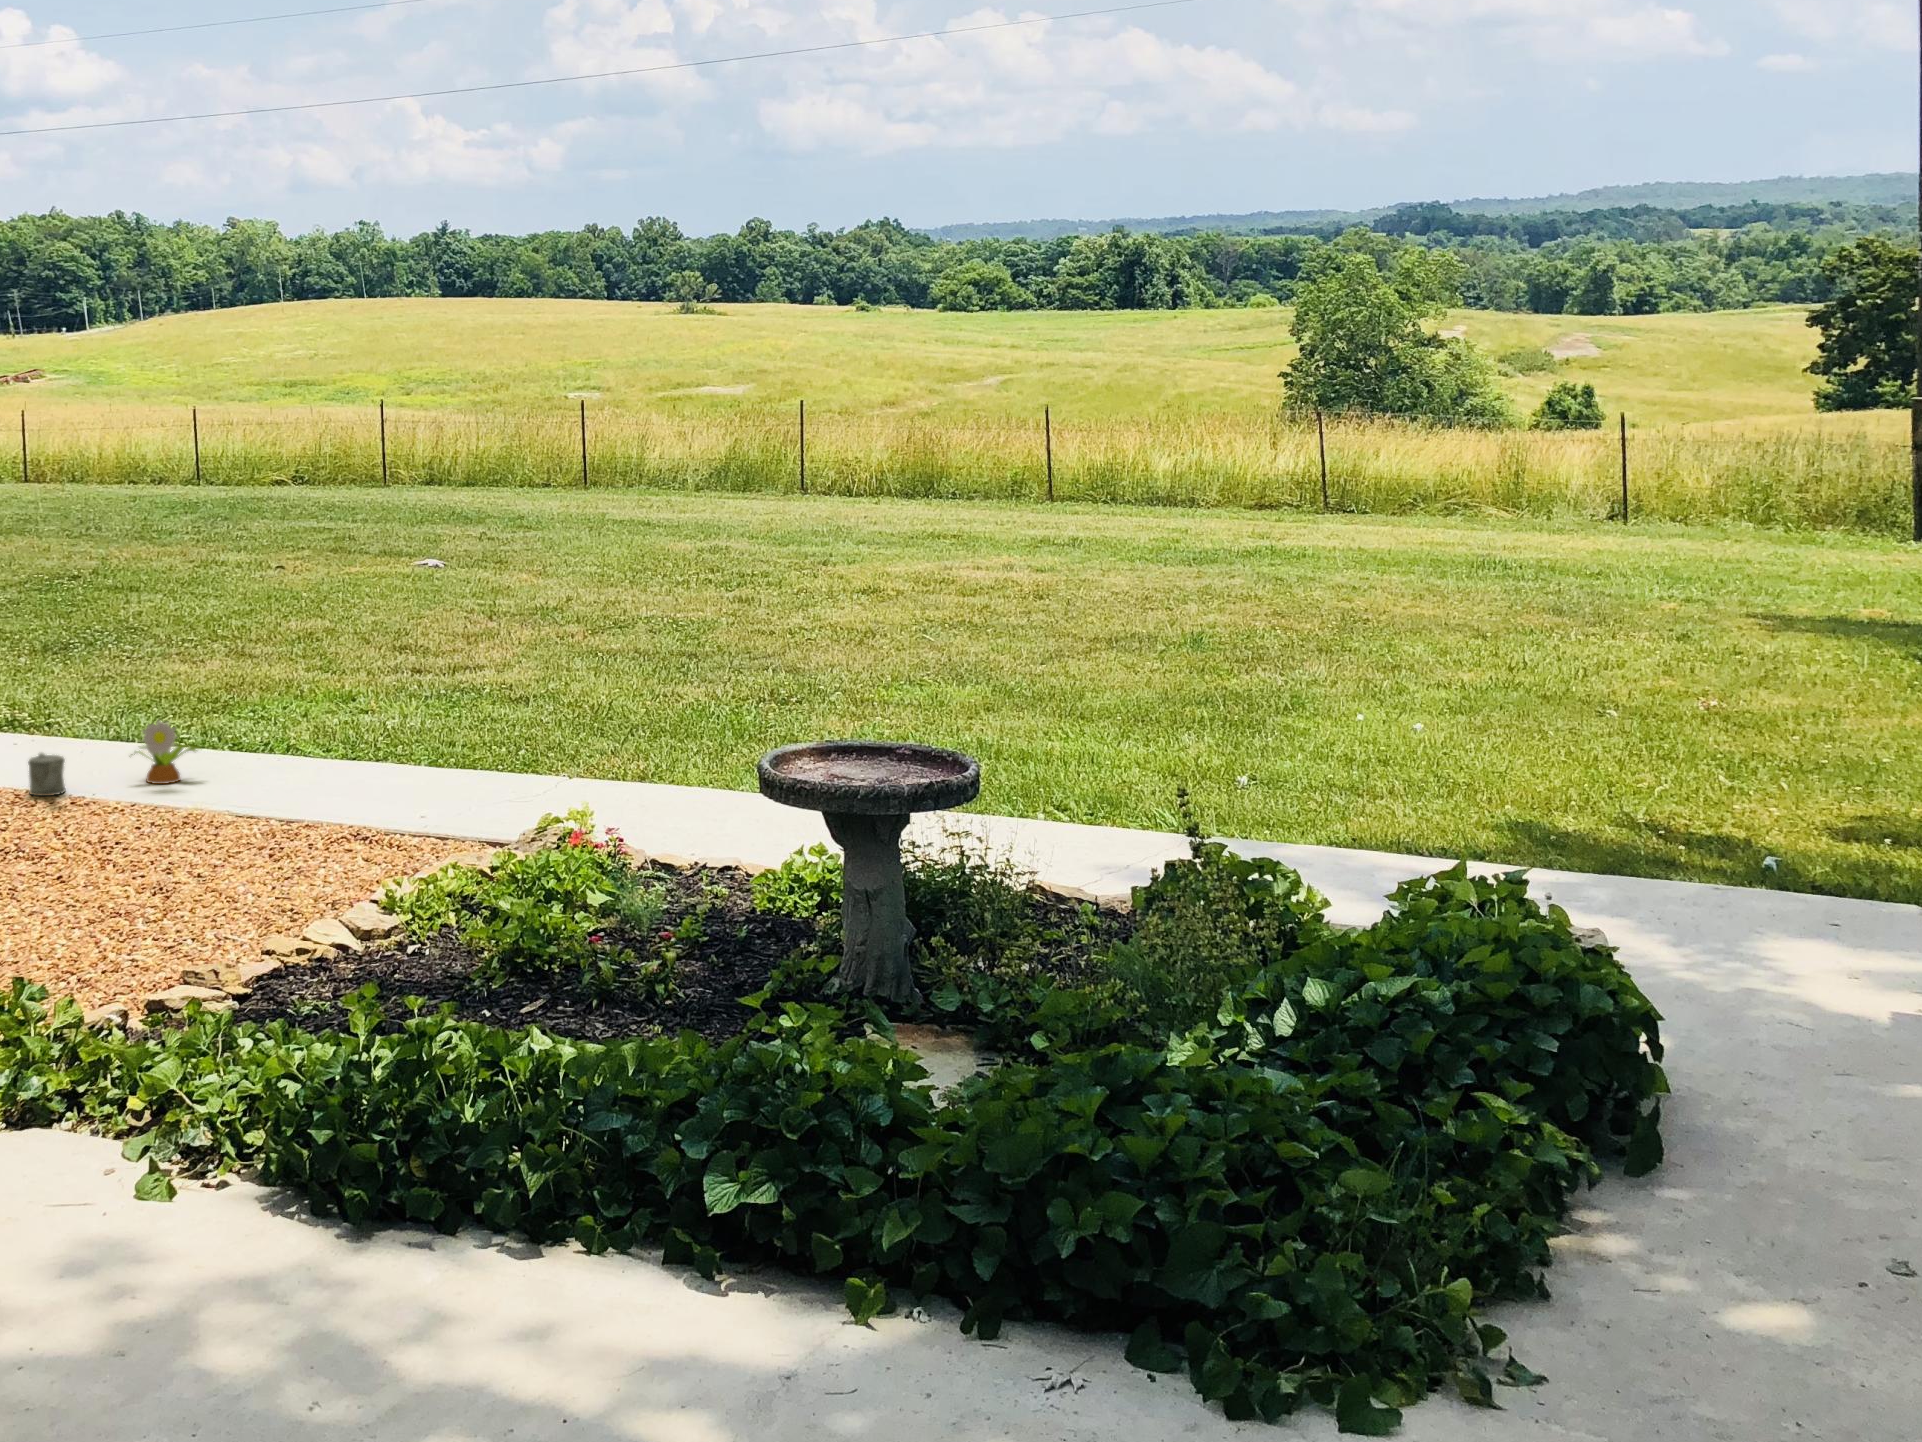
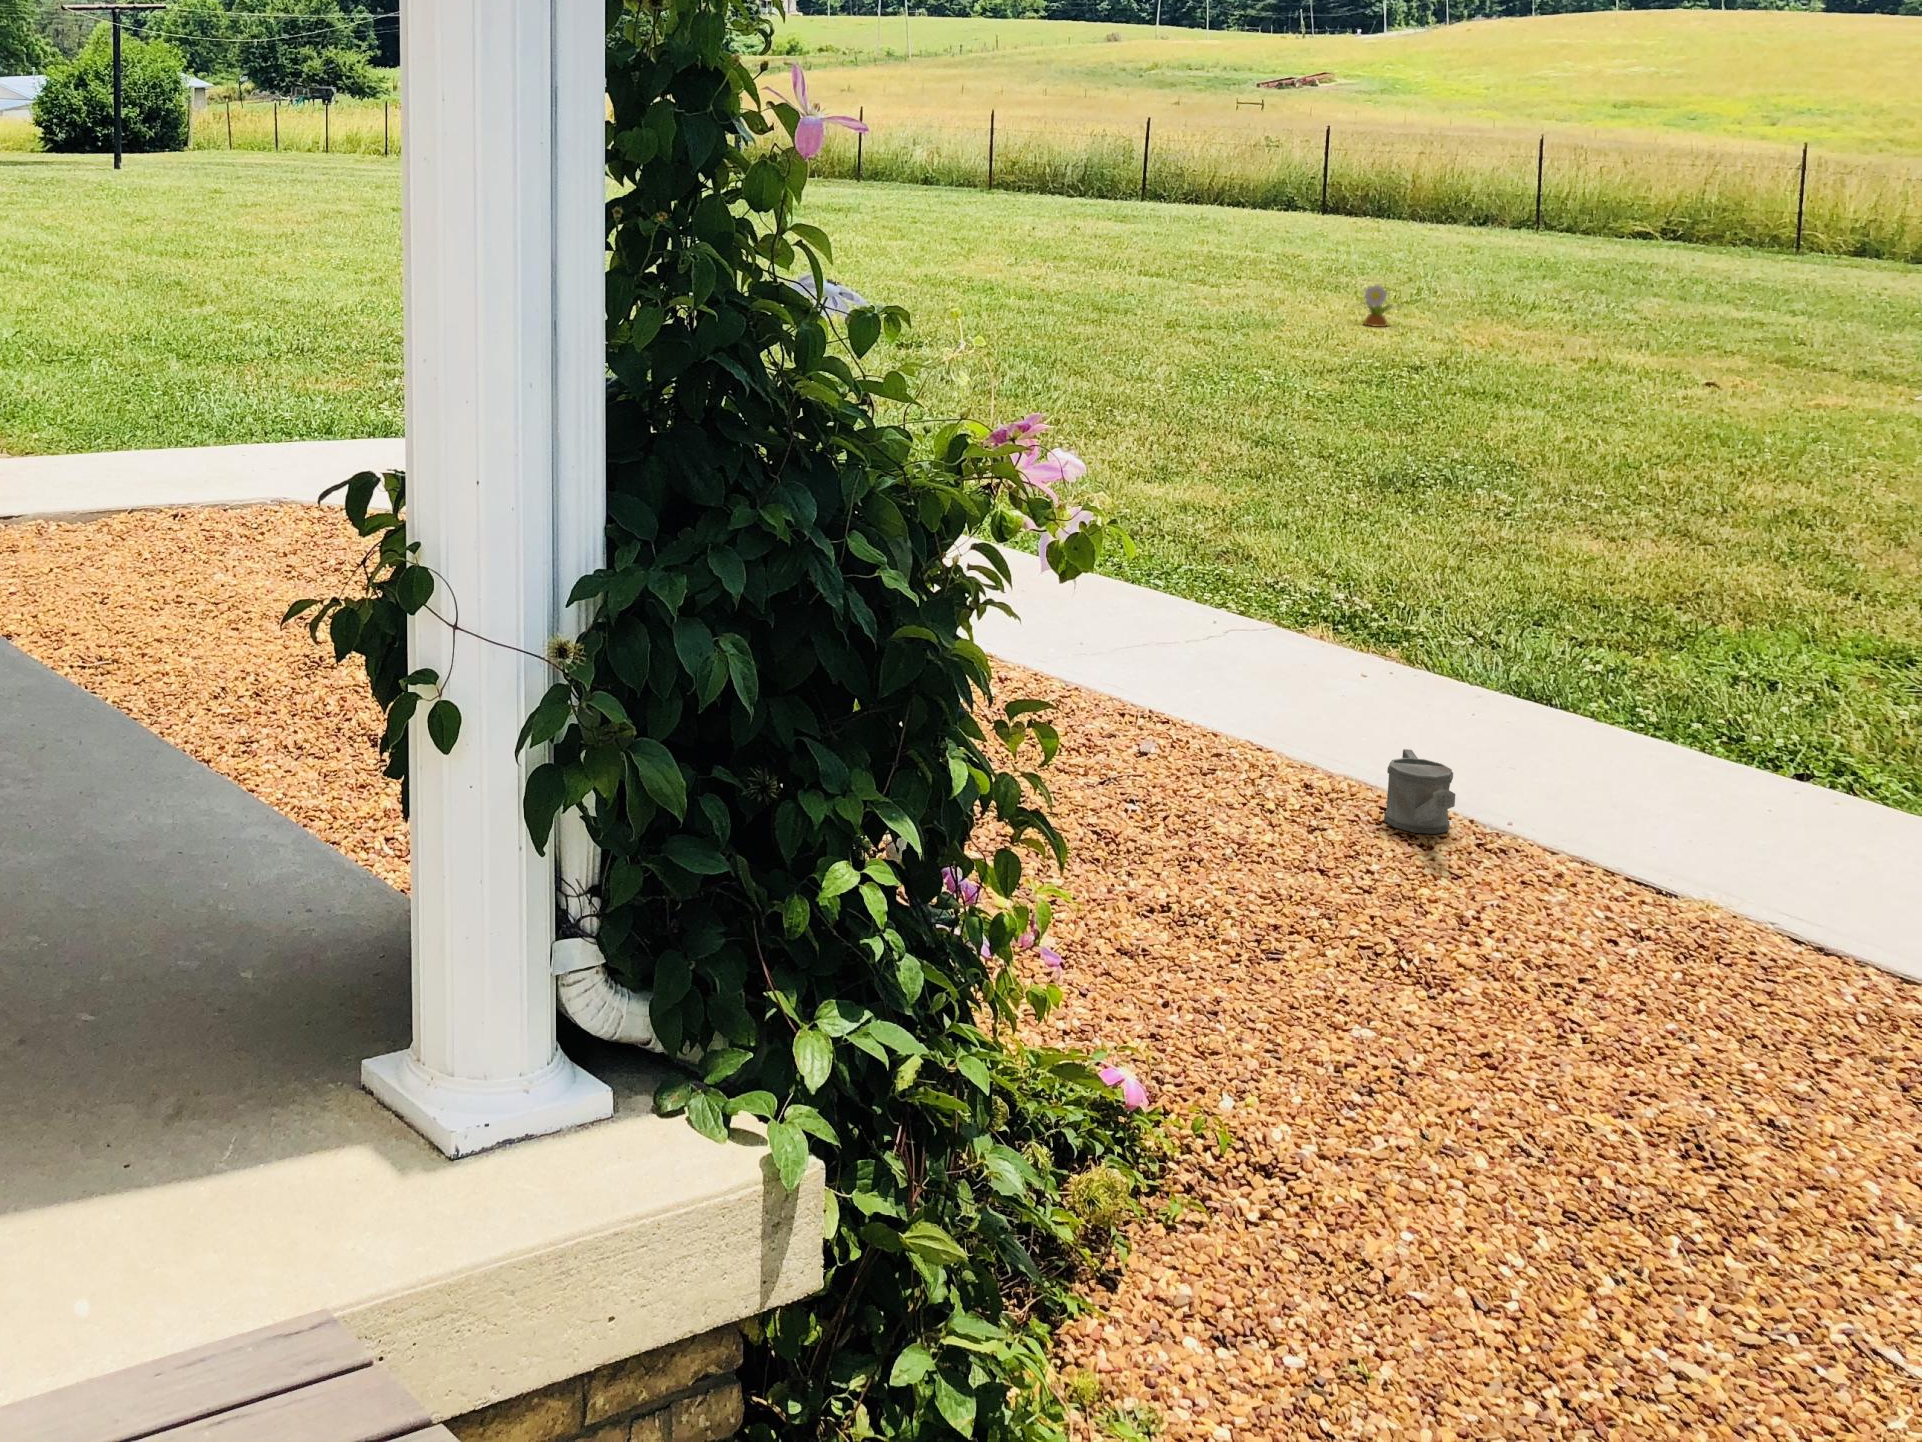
decorative plant: present [131,720,201,784] -> present [1364,285,1401,327]

